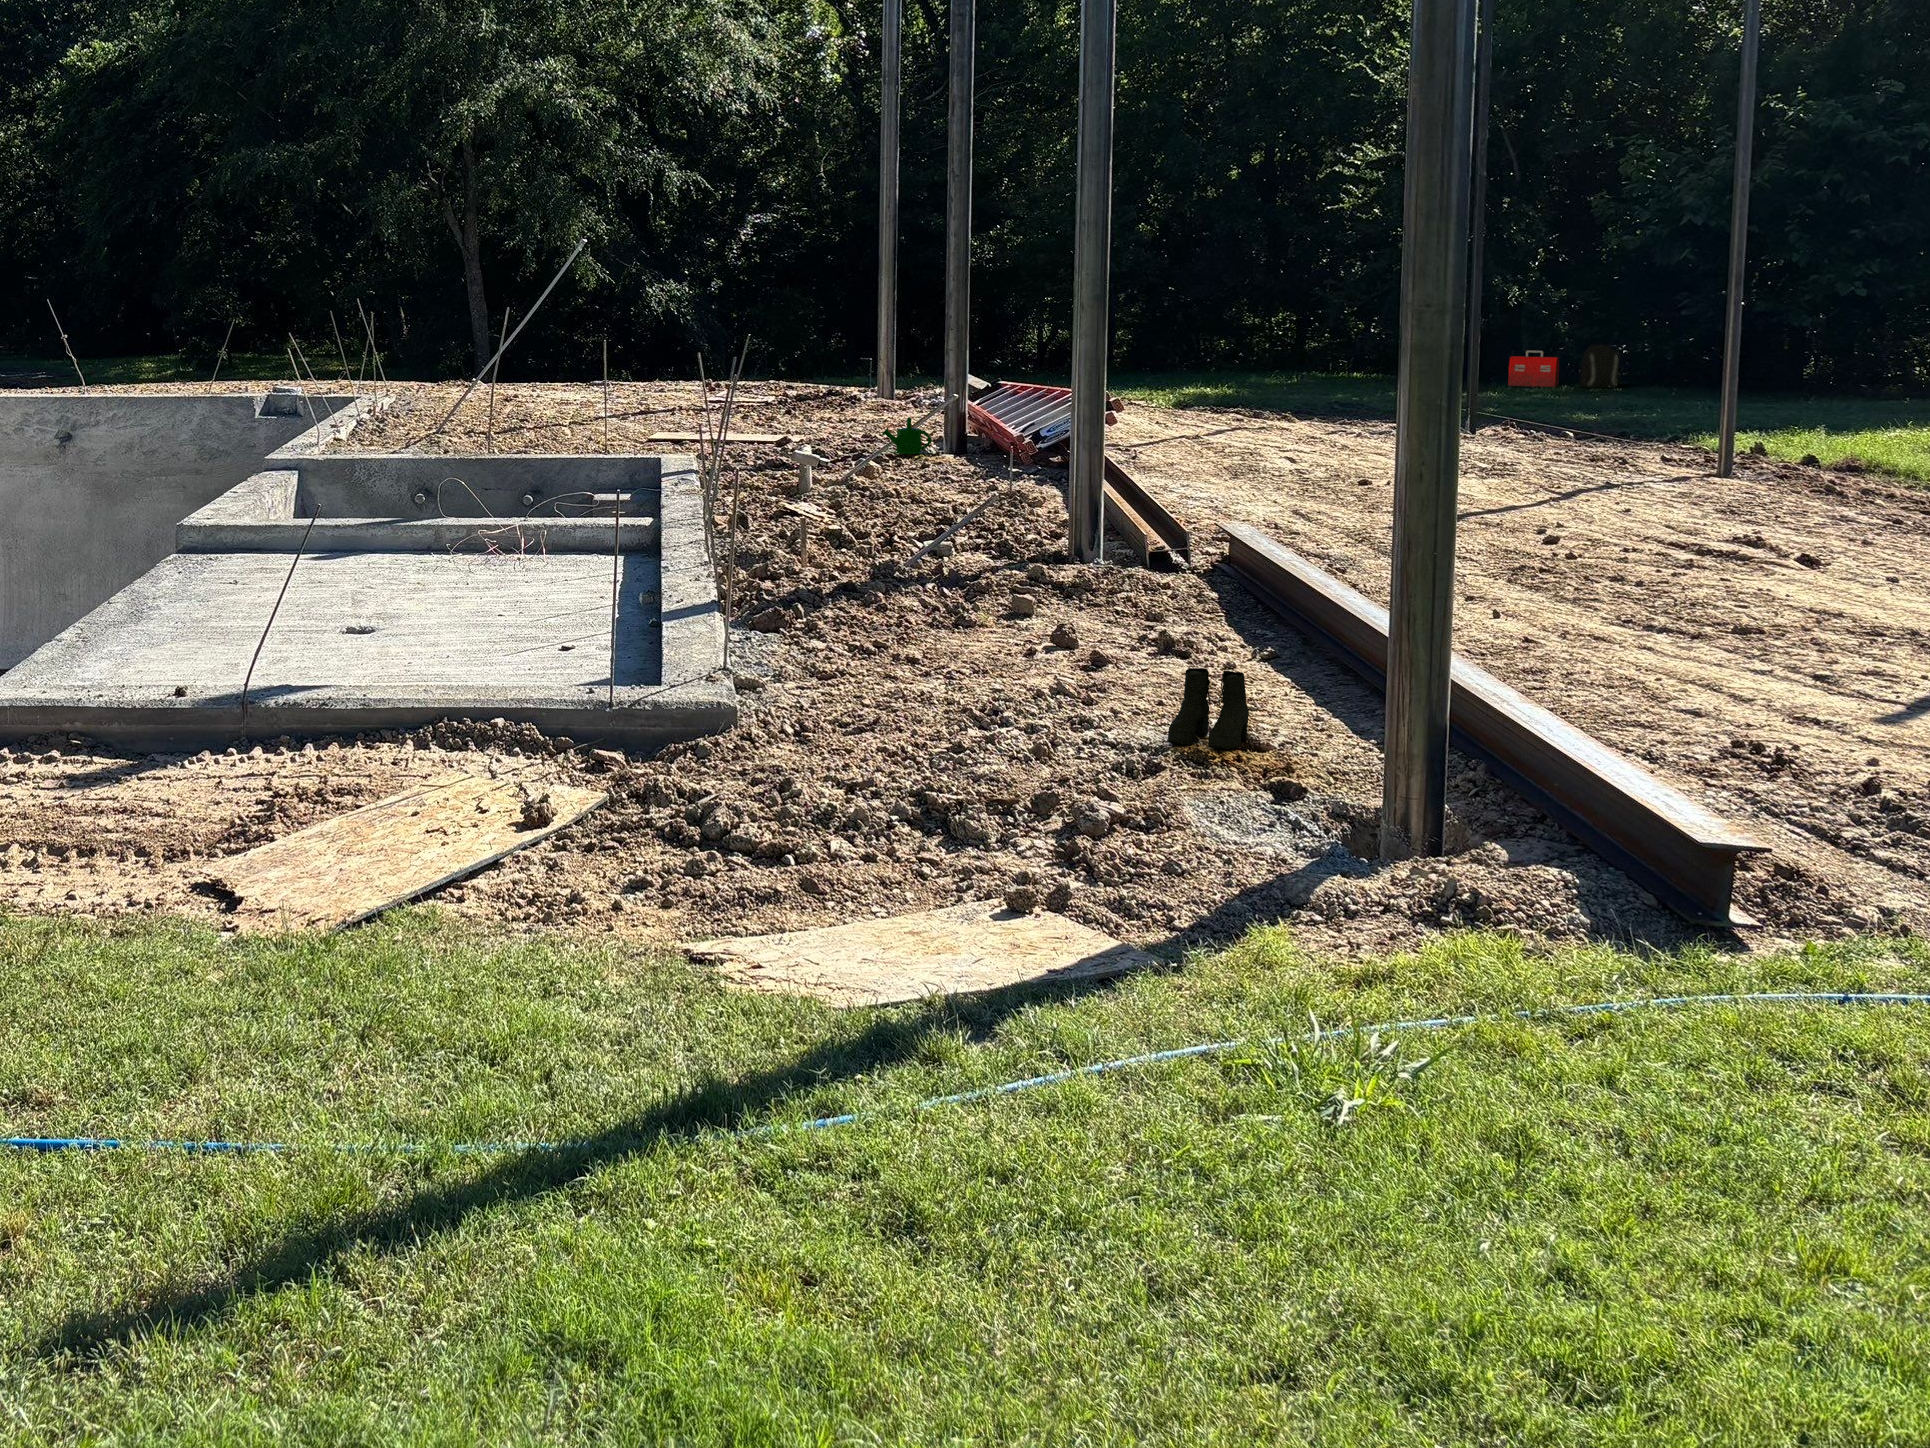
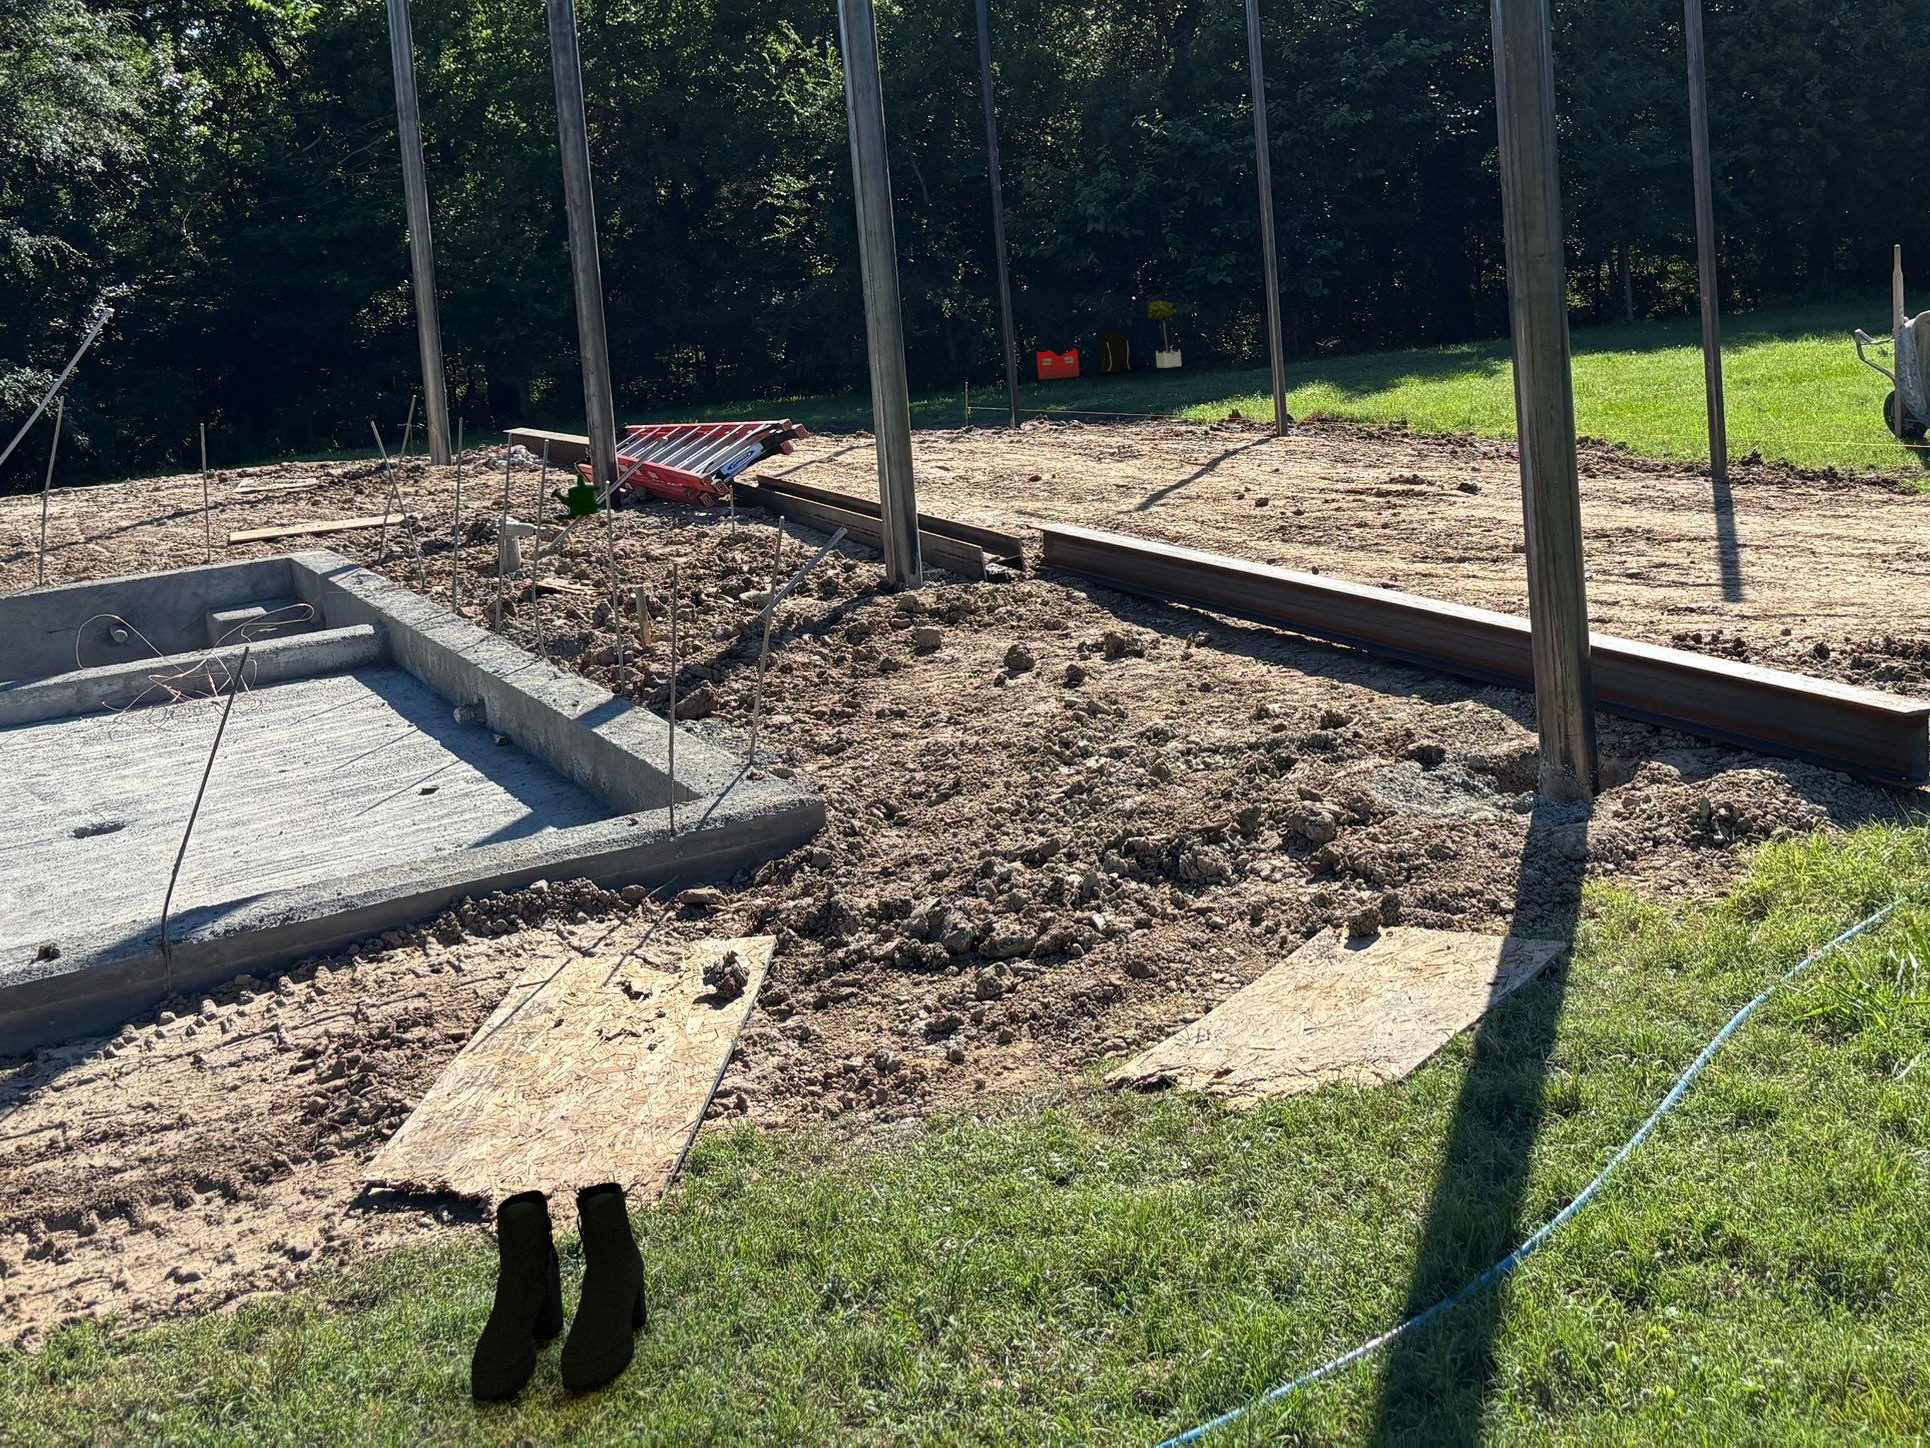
potted tree: none [1647,314,1684,389] -> present [1147,300,1182,368]
boots: present [1167,668,1249,749] -> present [471,1182,647,1400]

